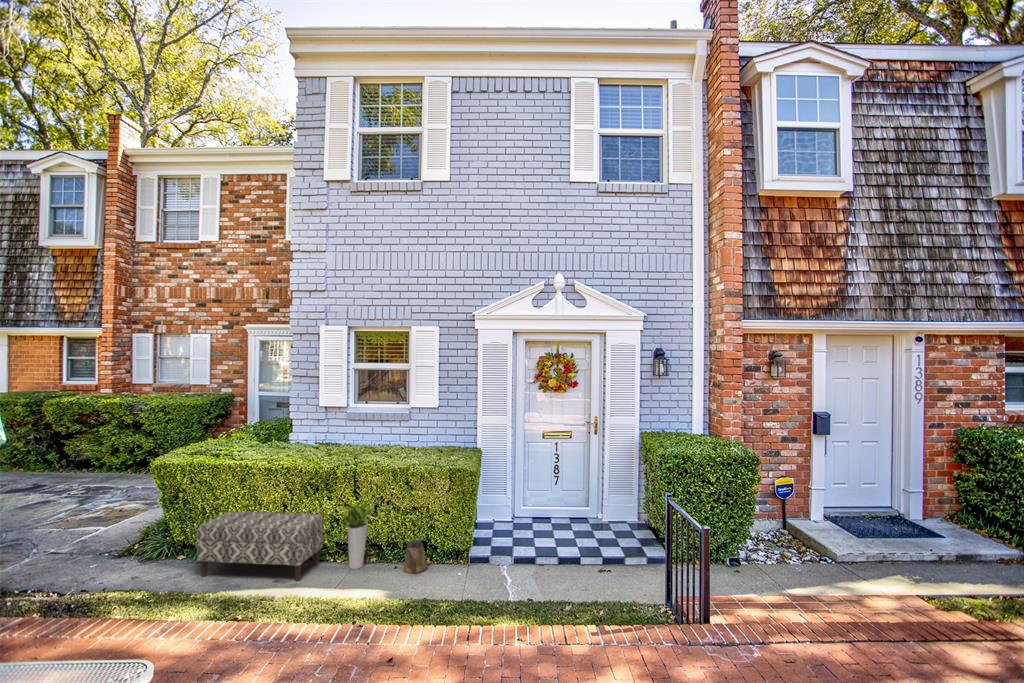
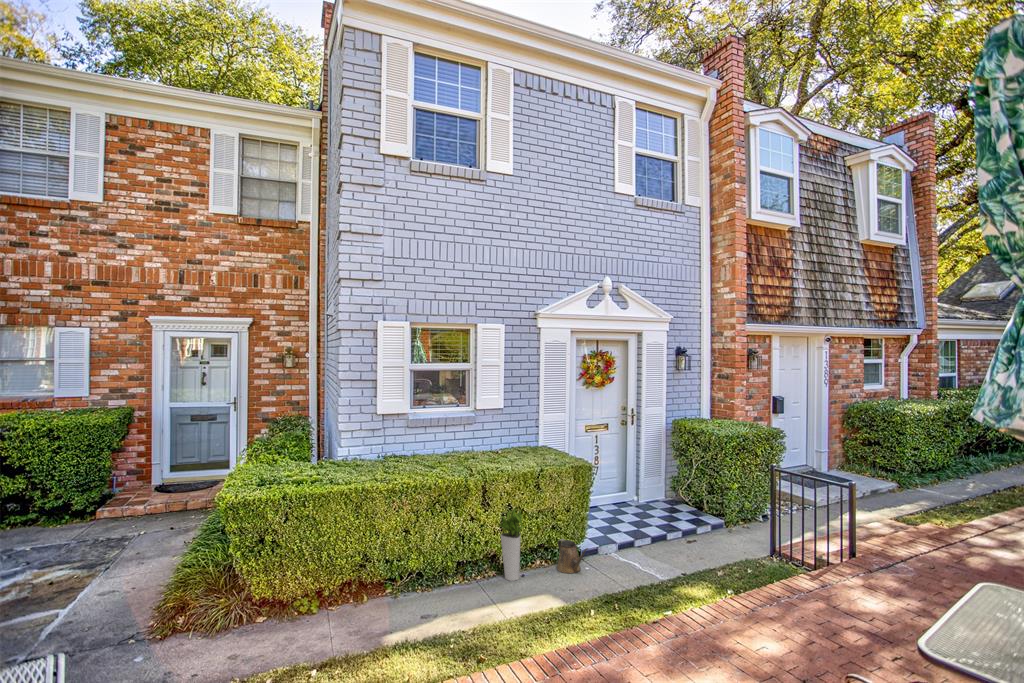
bench: present [197,511,323,581] -> none [360,529,489,622]

